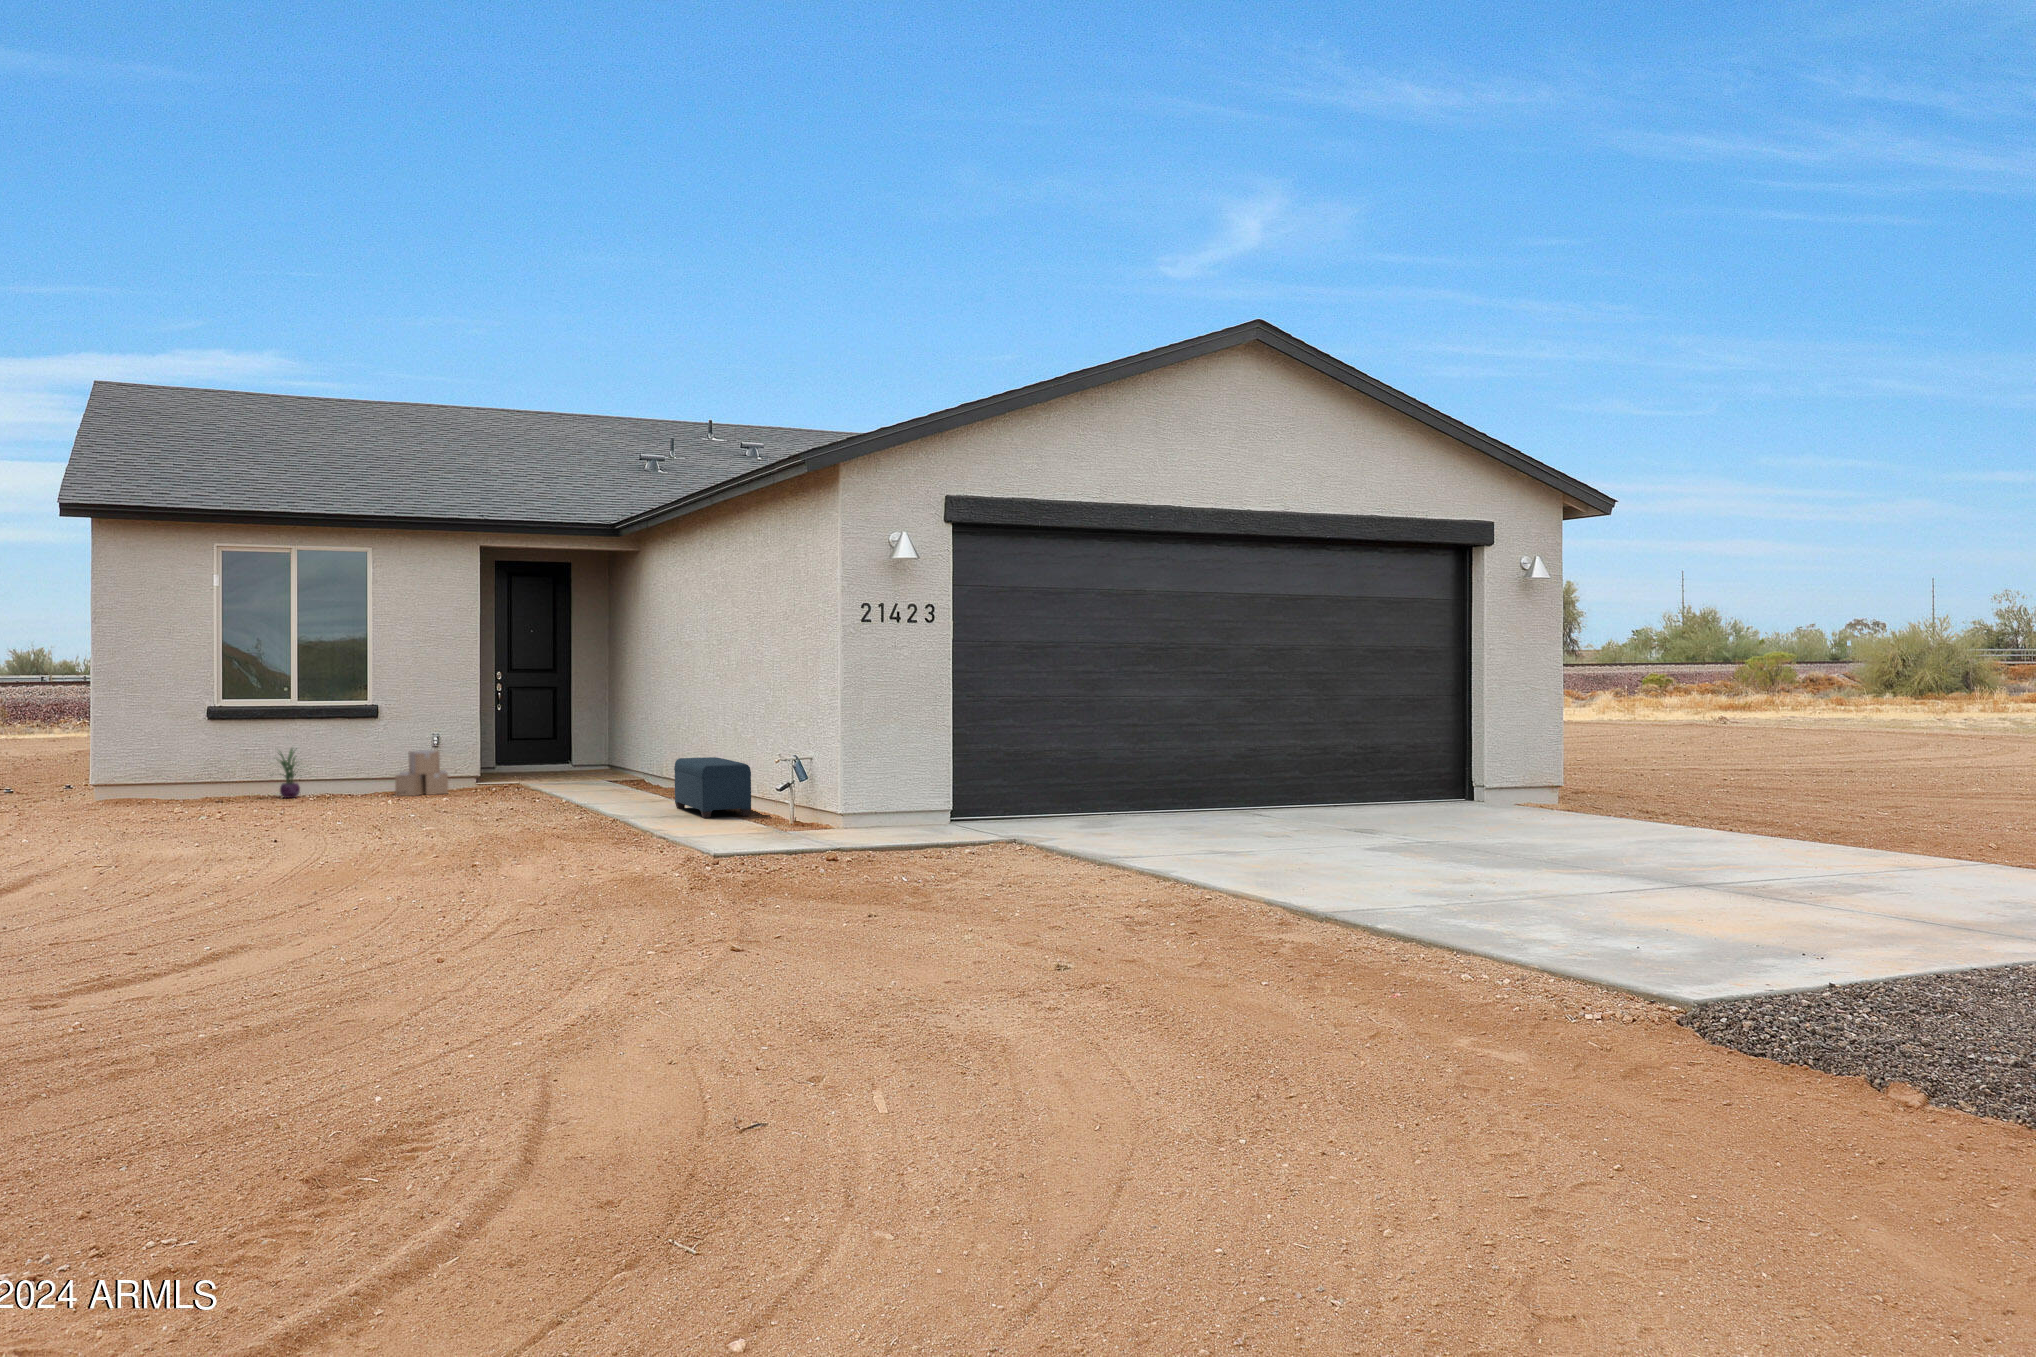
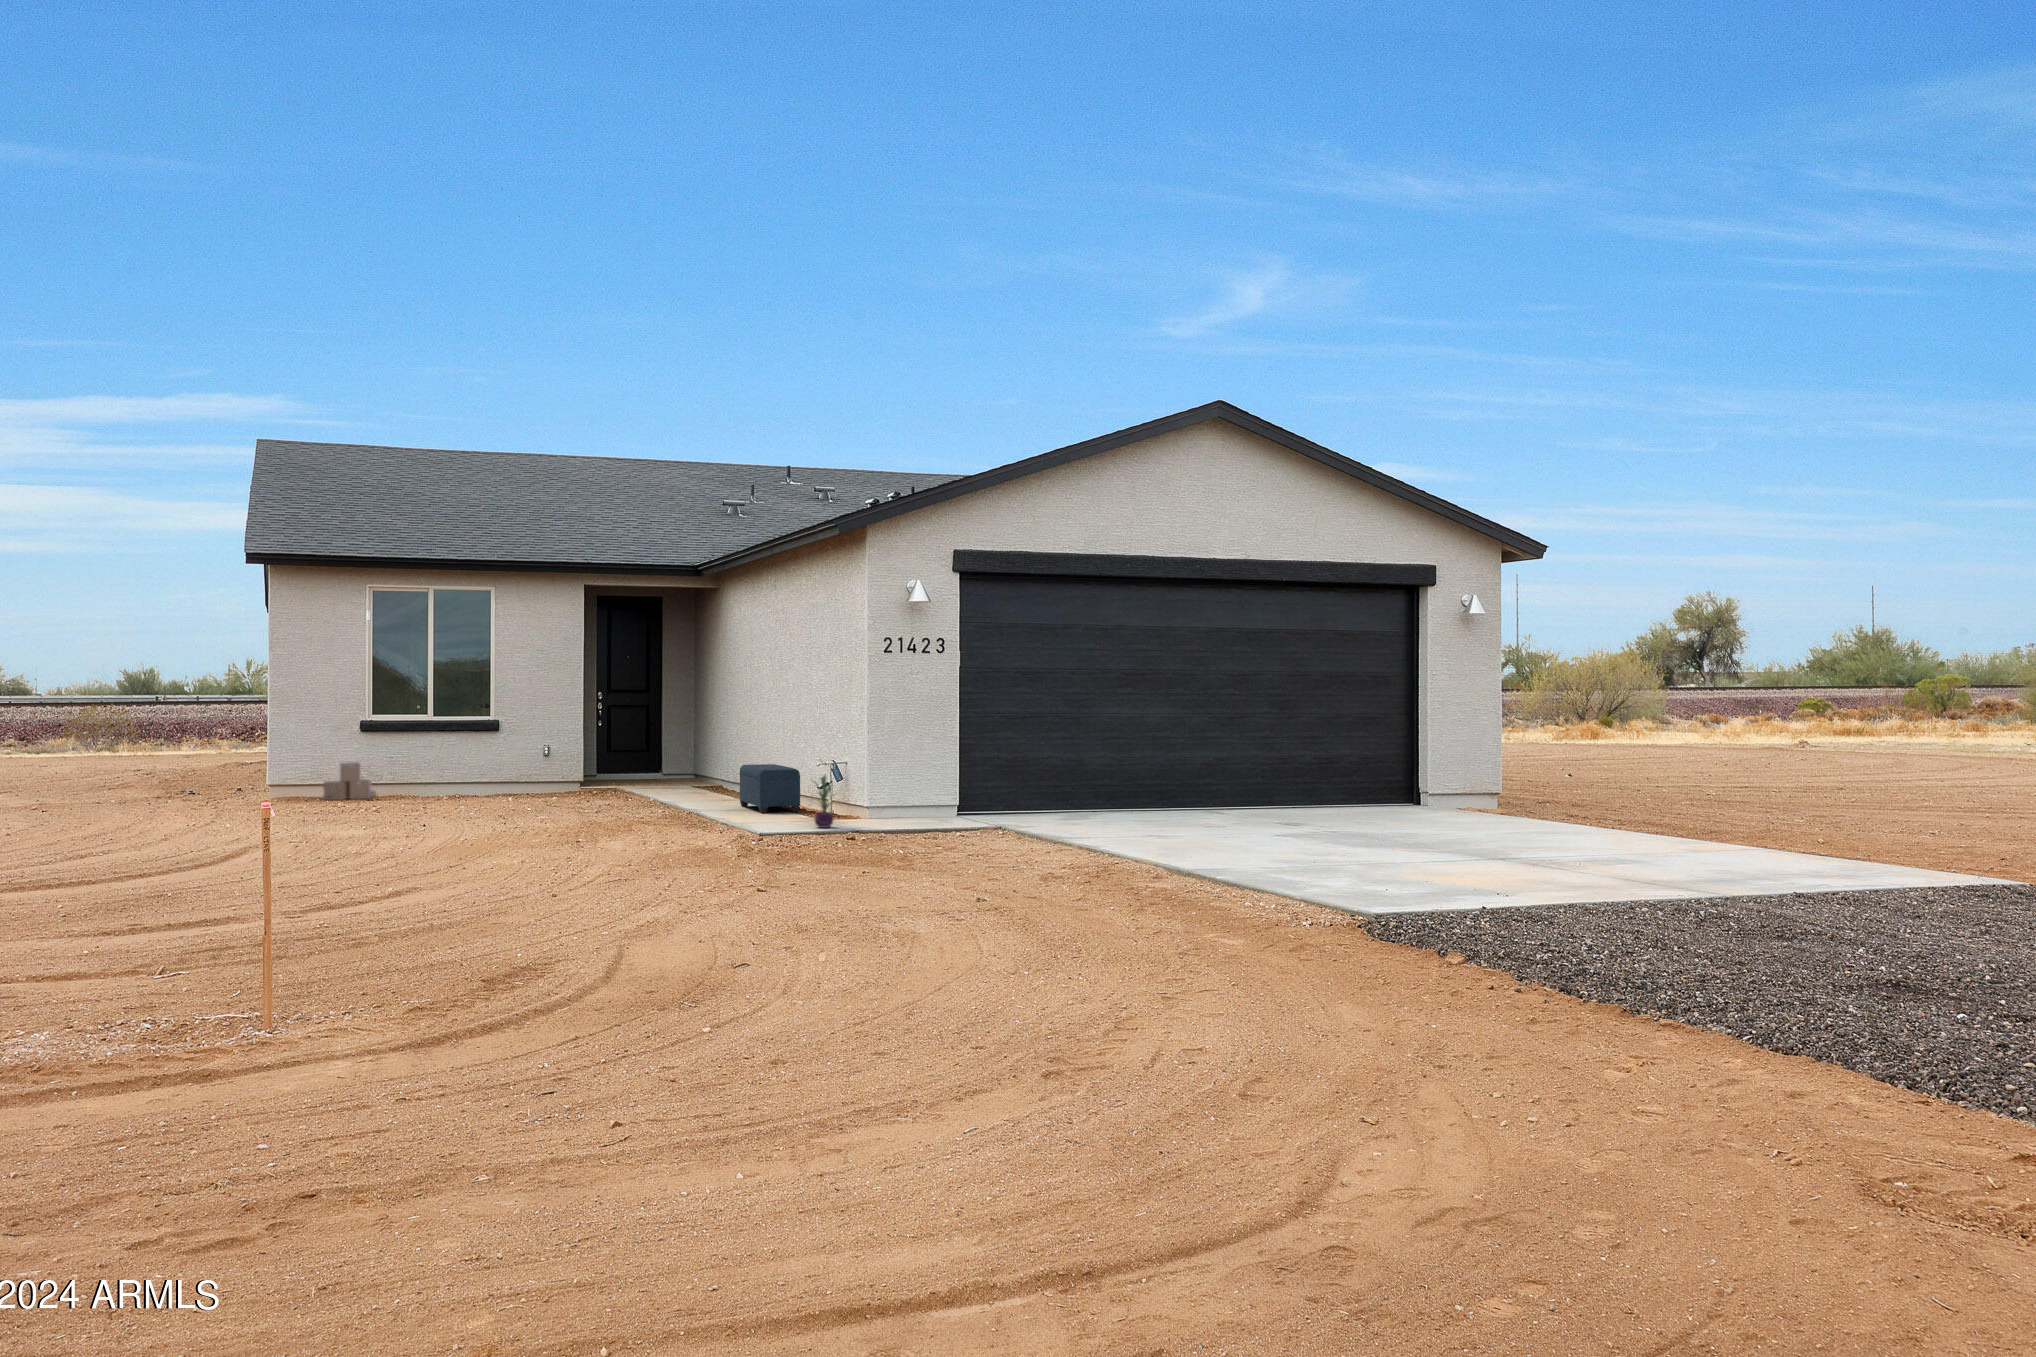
decorative plant: present [278,748,300,798] -> present [815,776,839,828]
cardboard box: present [395,750,448,796] -> present [323,761,376,800]

